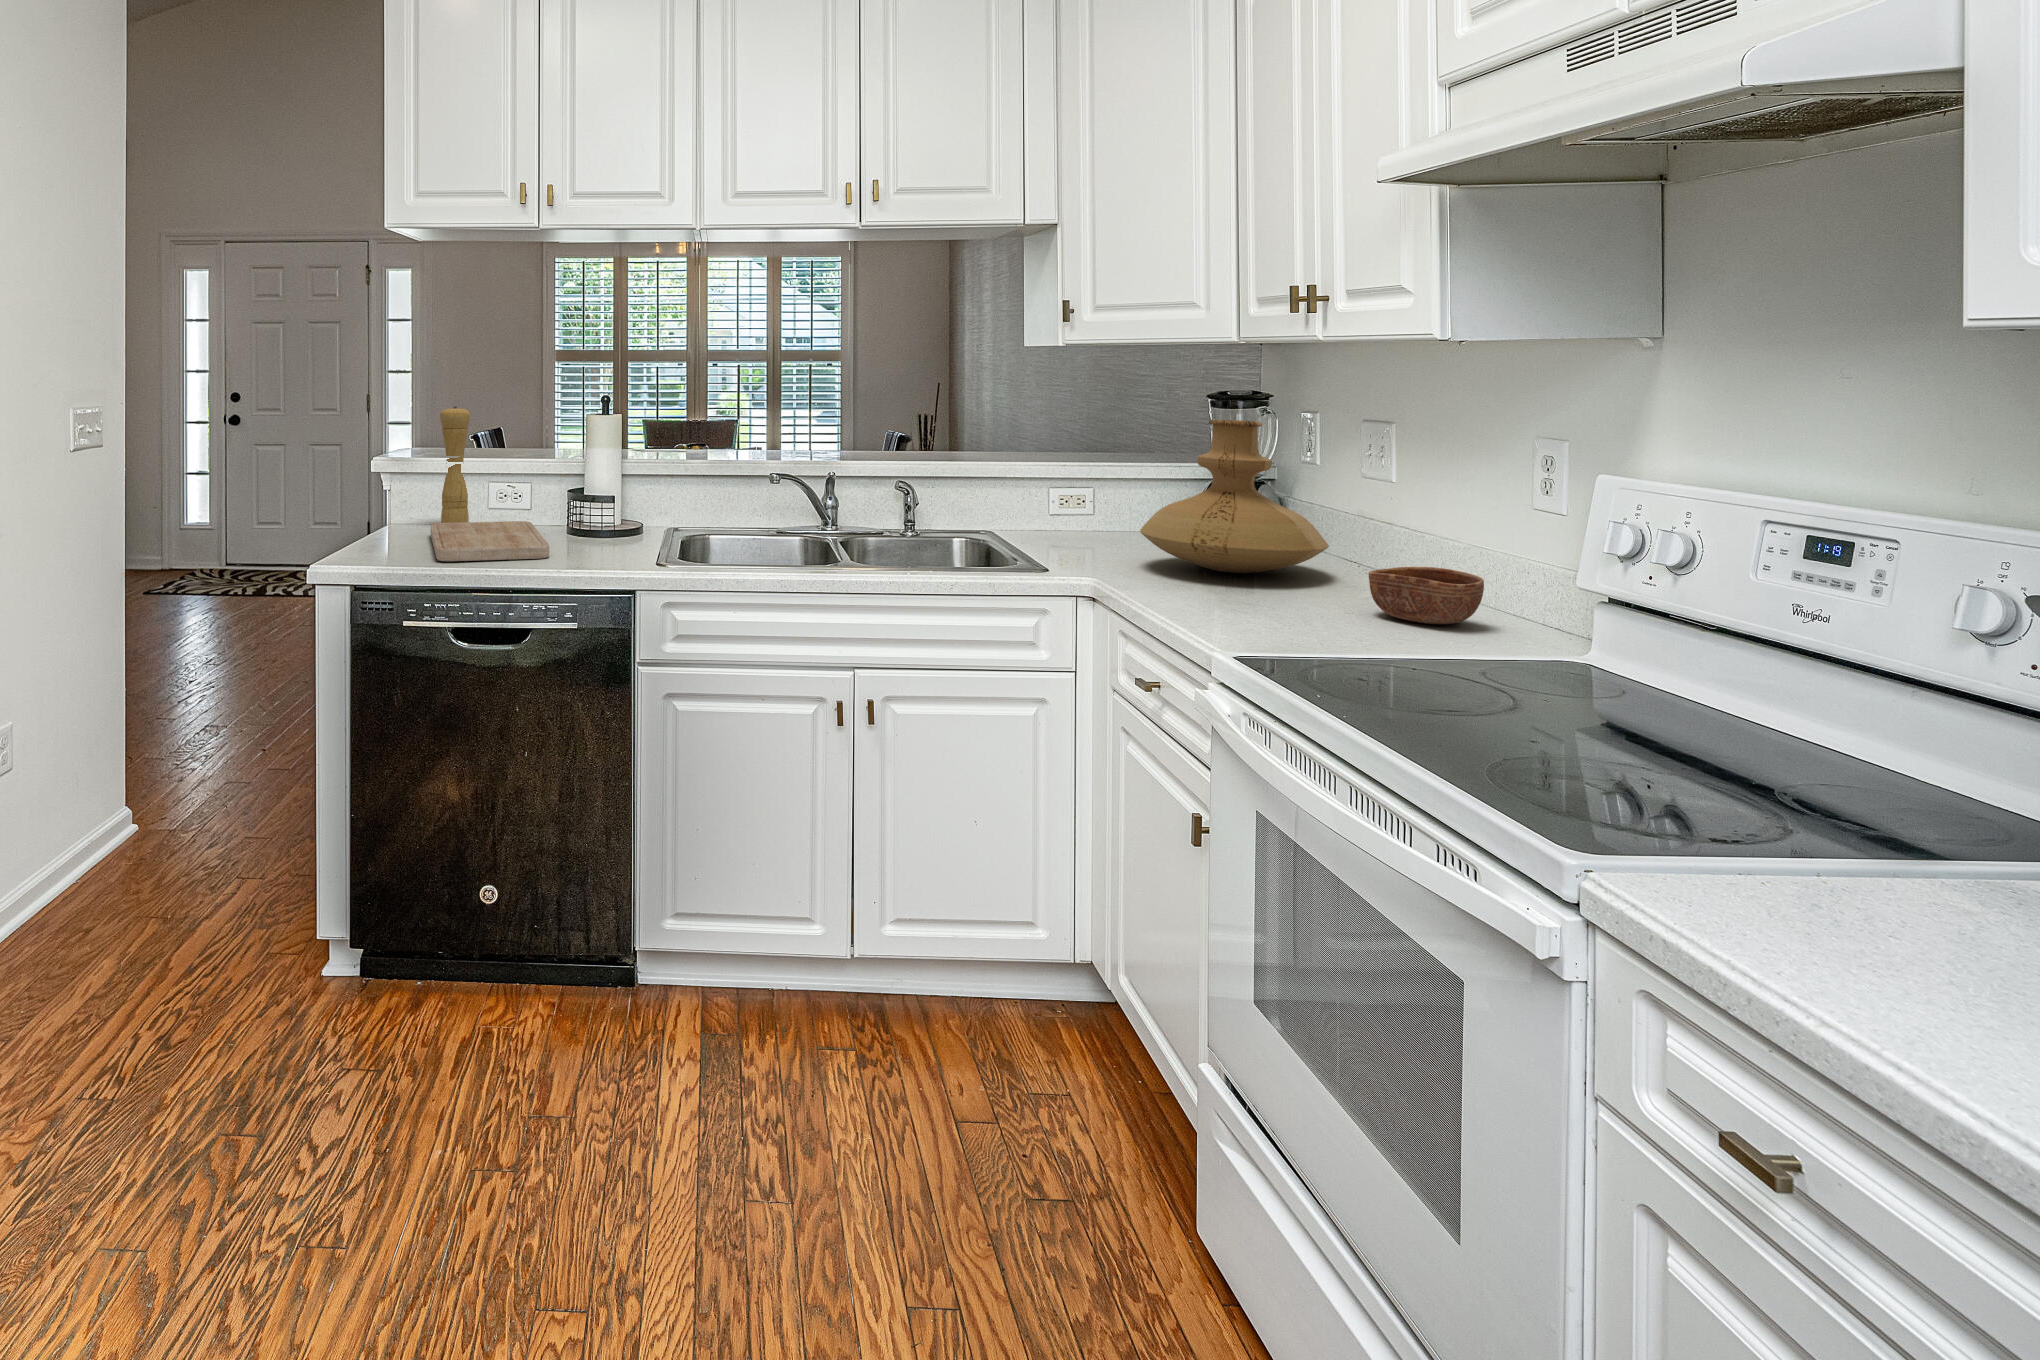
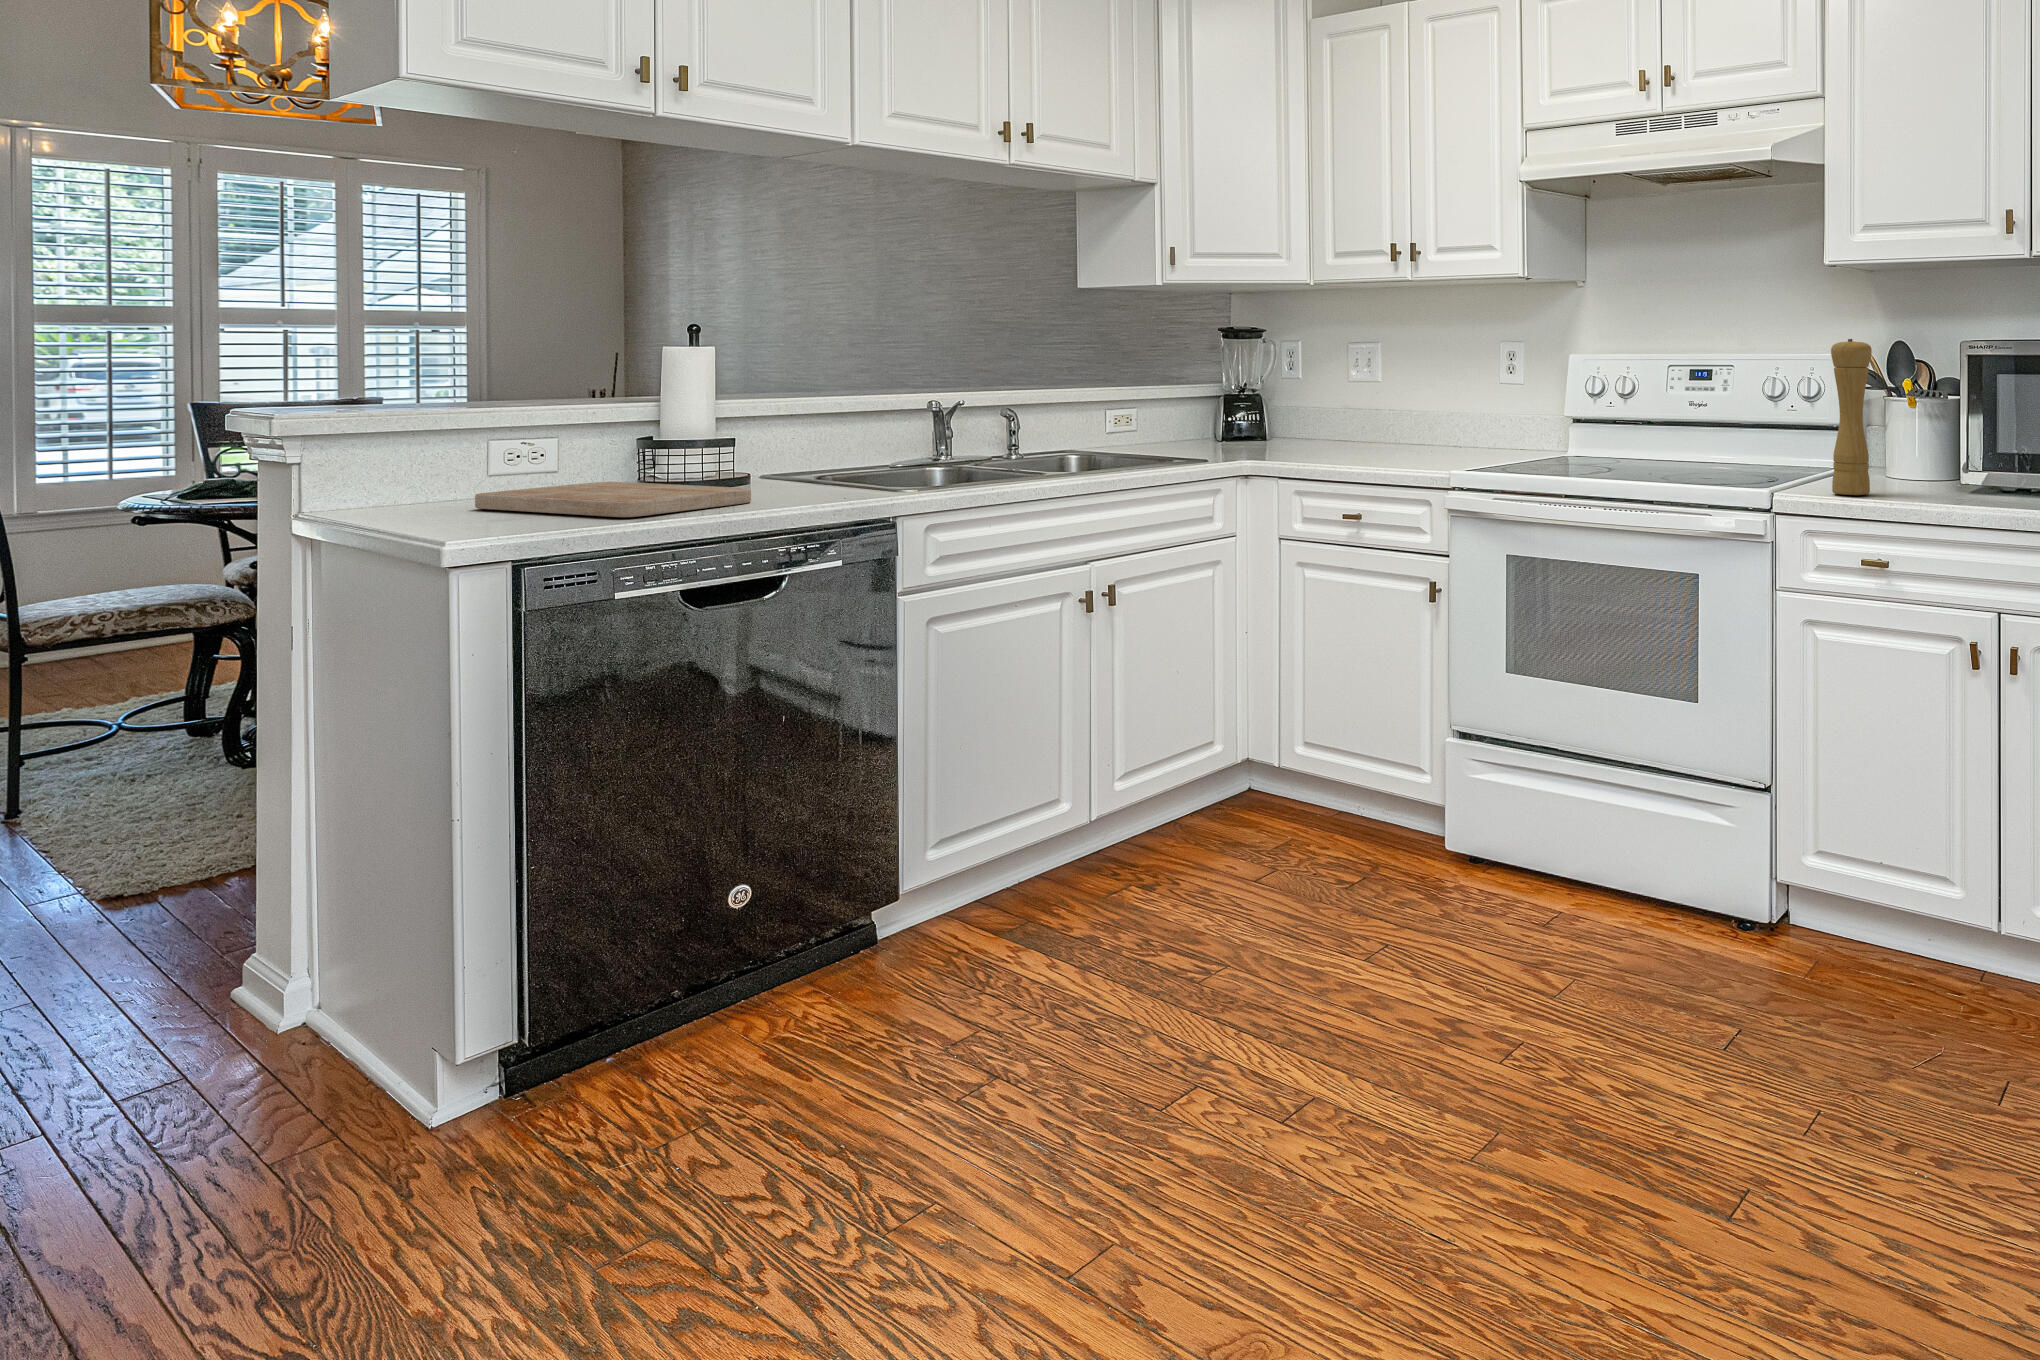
pepper mill: present [440,406,470,523] -> present [1831,339,1872,495]
vase: present [1140,420,1329,573] -> none [1245,342,1369,450]
bowl: present [1369,567,1484,624] -> none [1431,423,1493,455]

